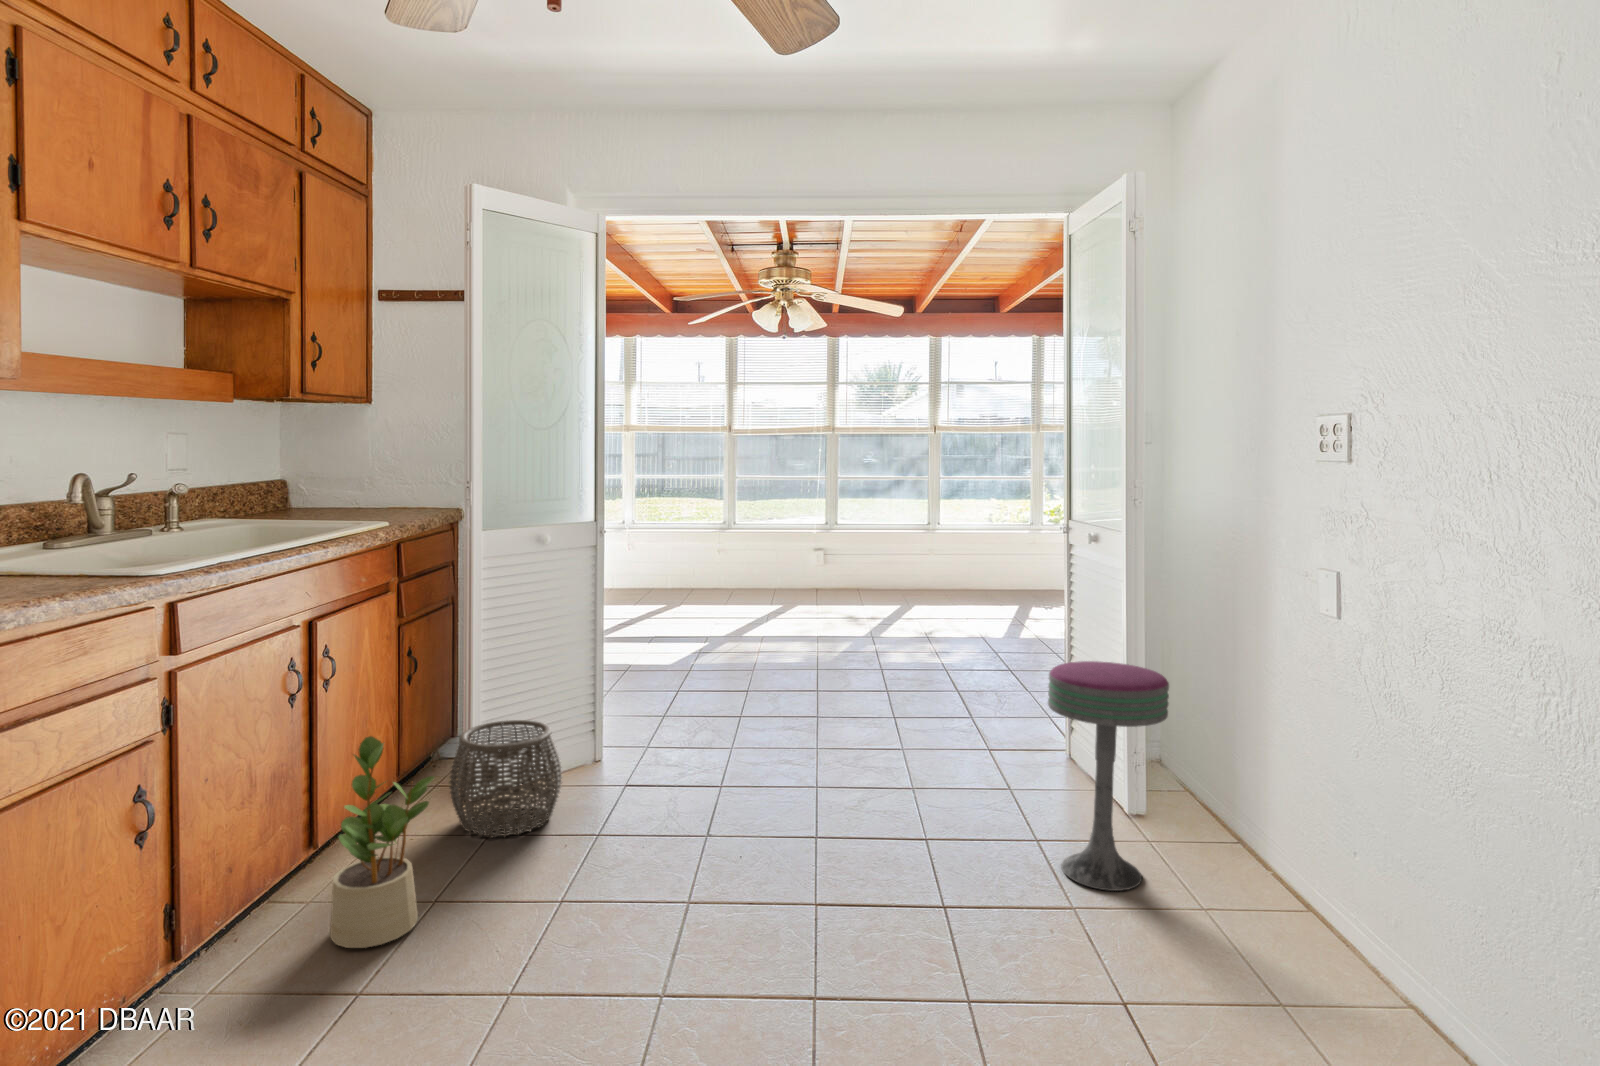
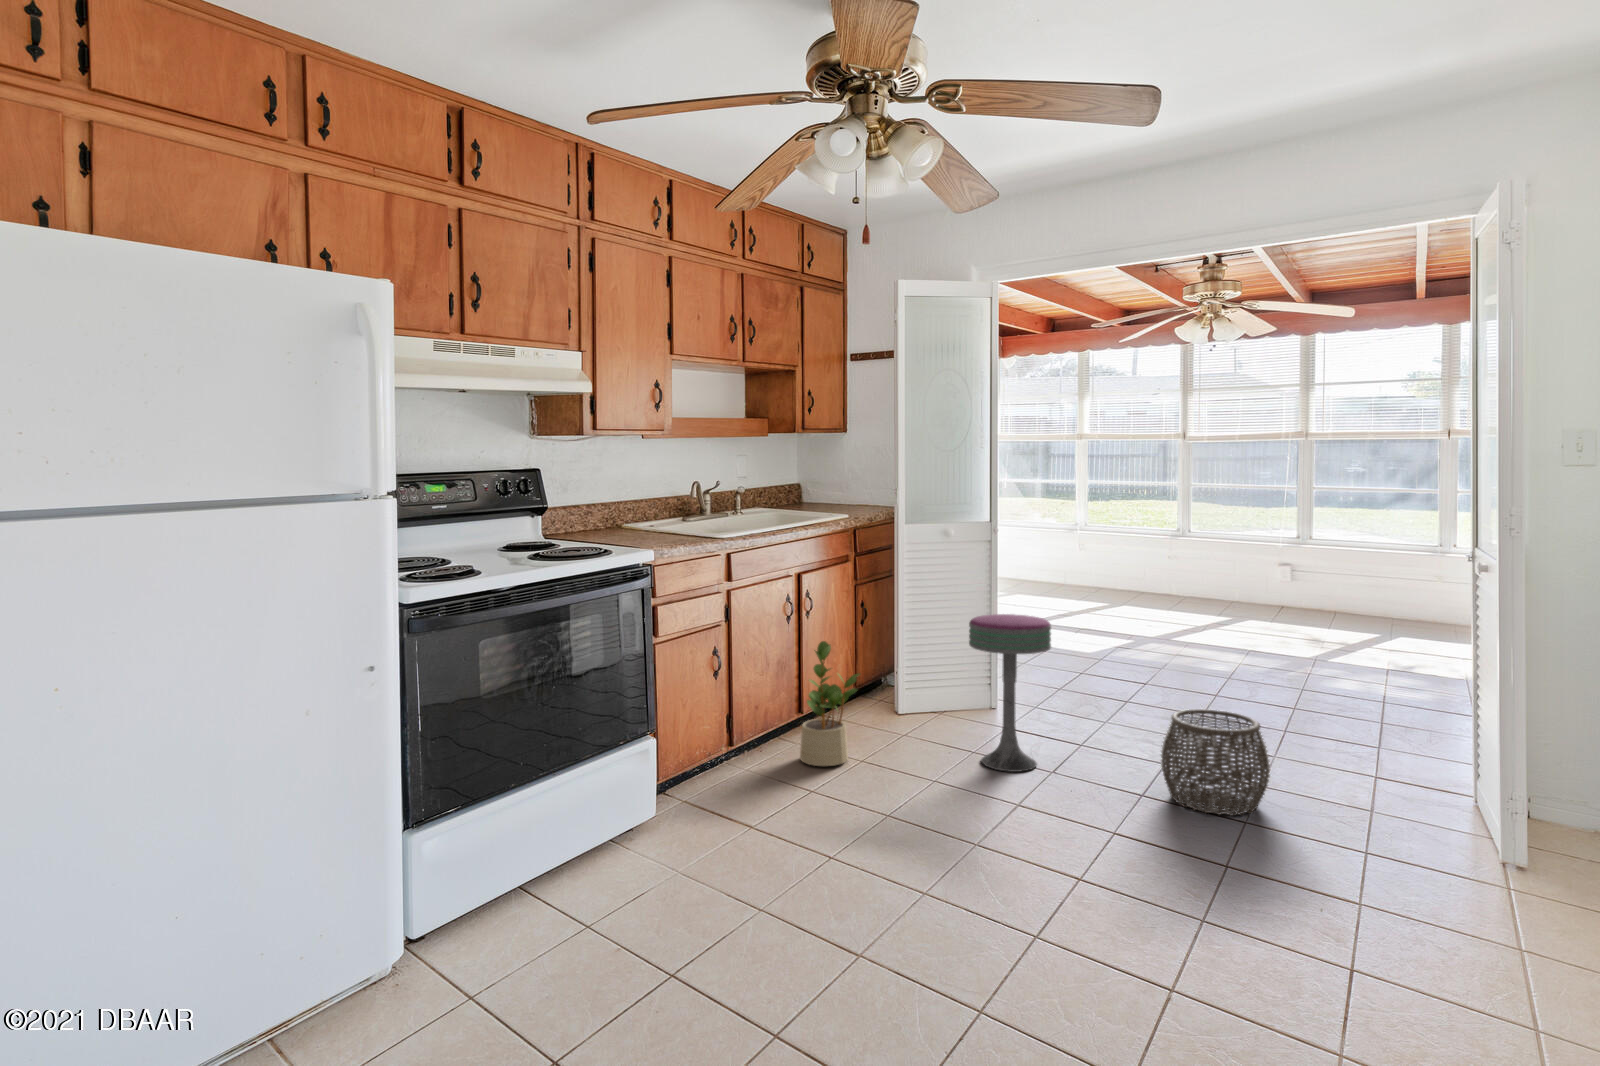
bar stool: present [1048,661,1169,891] -> present [969,614,1051,772]
woven basket: present [449,720,562,838] -> present [1161,709,1270,816]

